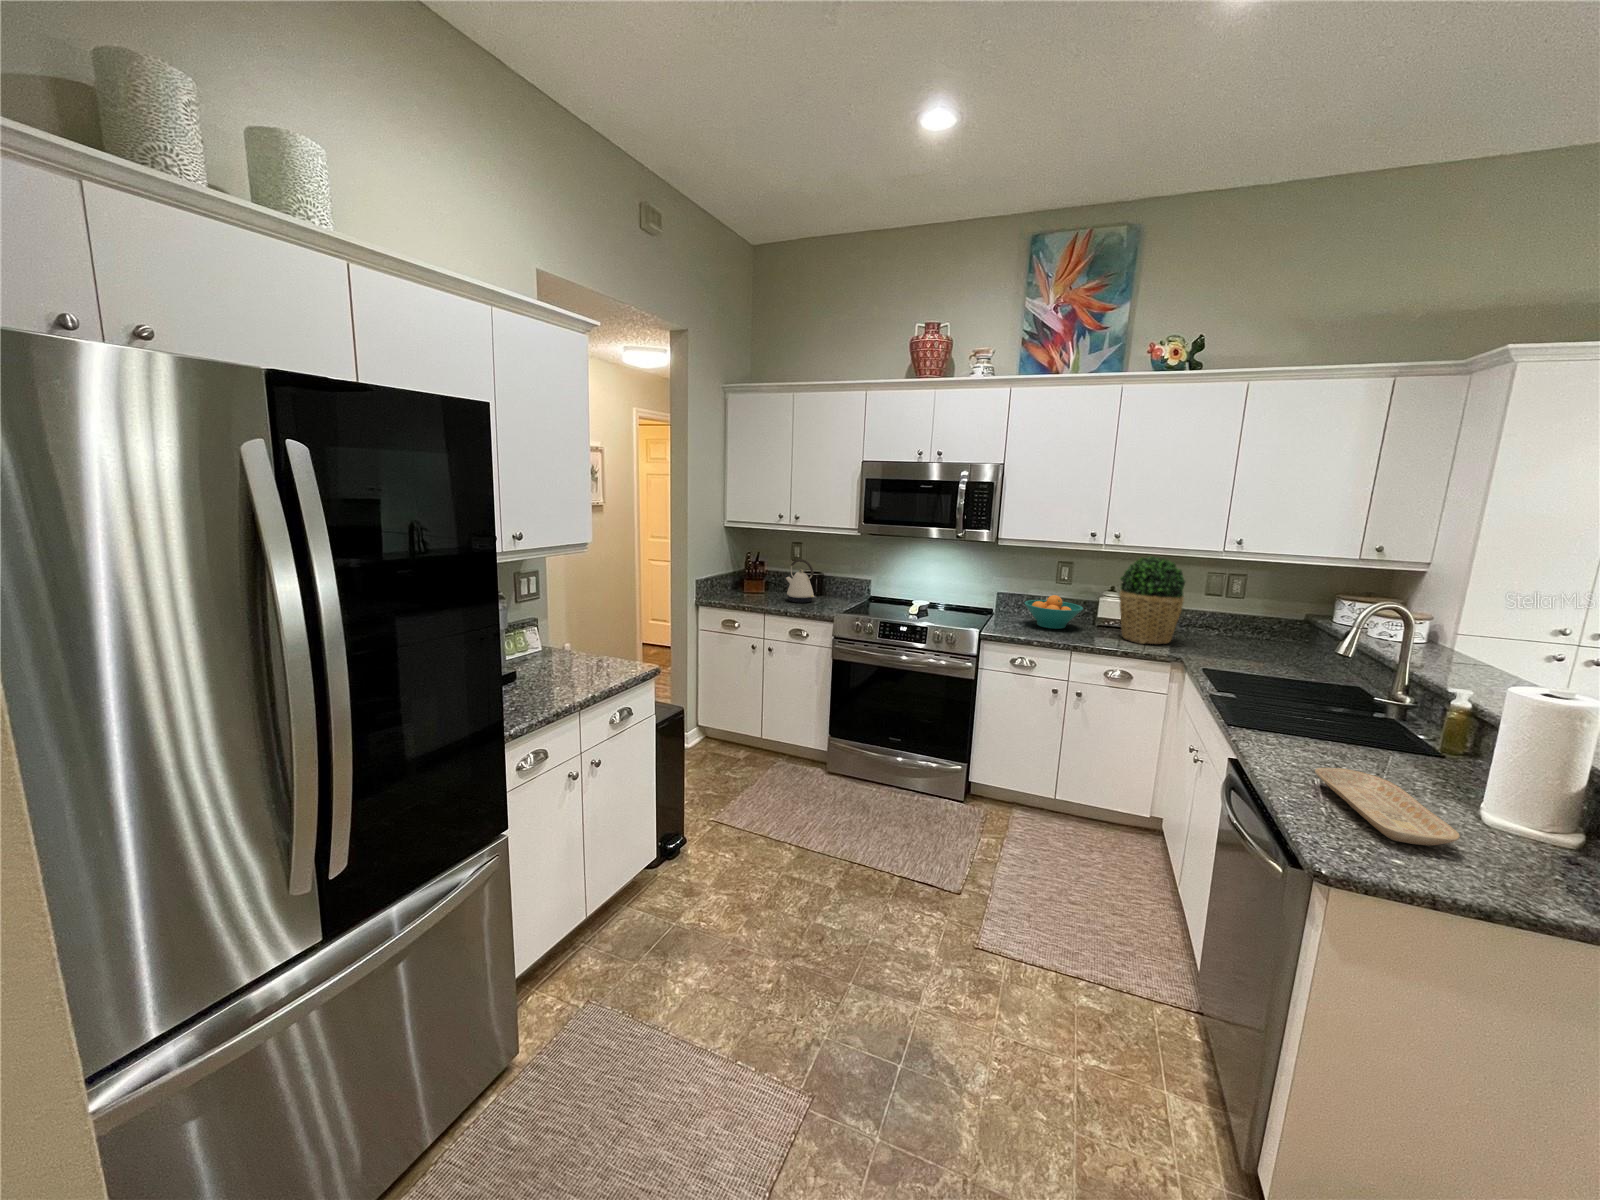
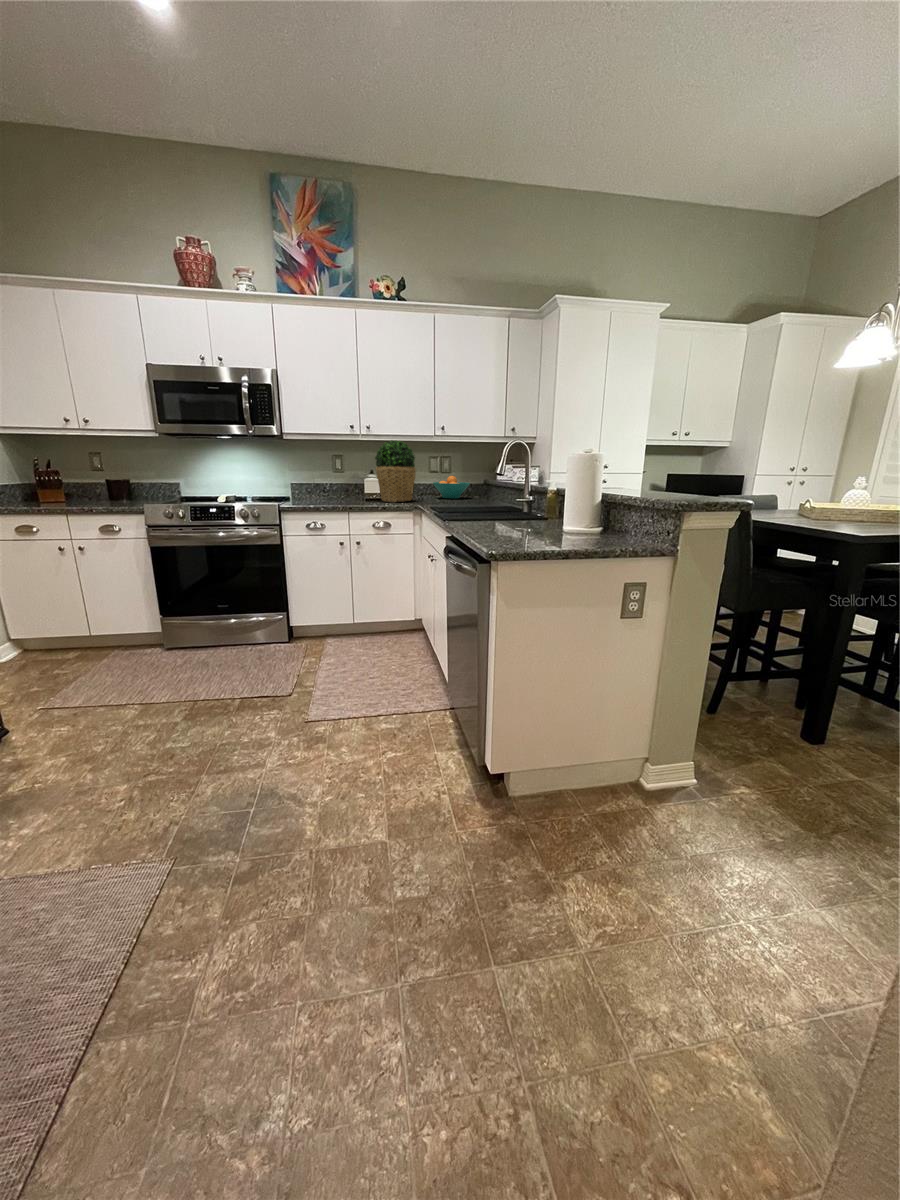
kettle: present [786,559,815,603] -> none [85,462,122,504]
fruit bowl: present [1025,595,1083,629] -> present [433,476,470,499]
tray: present [1315,768,1460,846] -> none [487,519,552,539]

